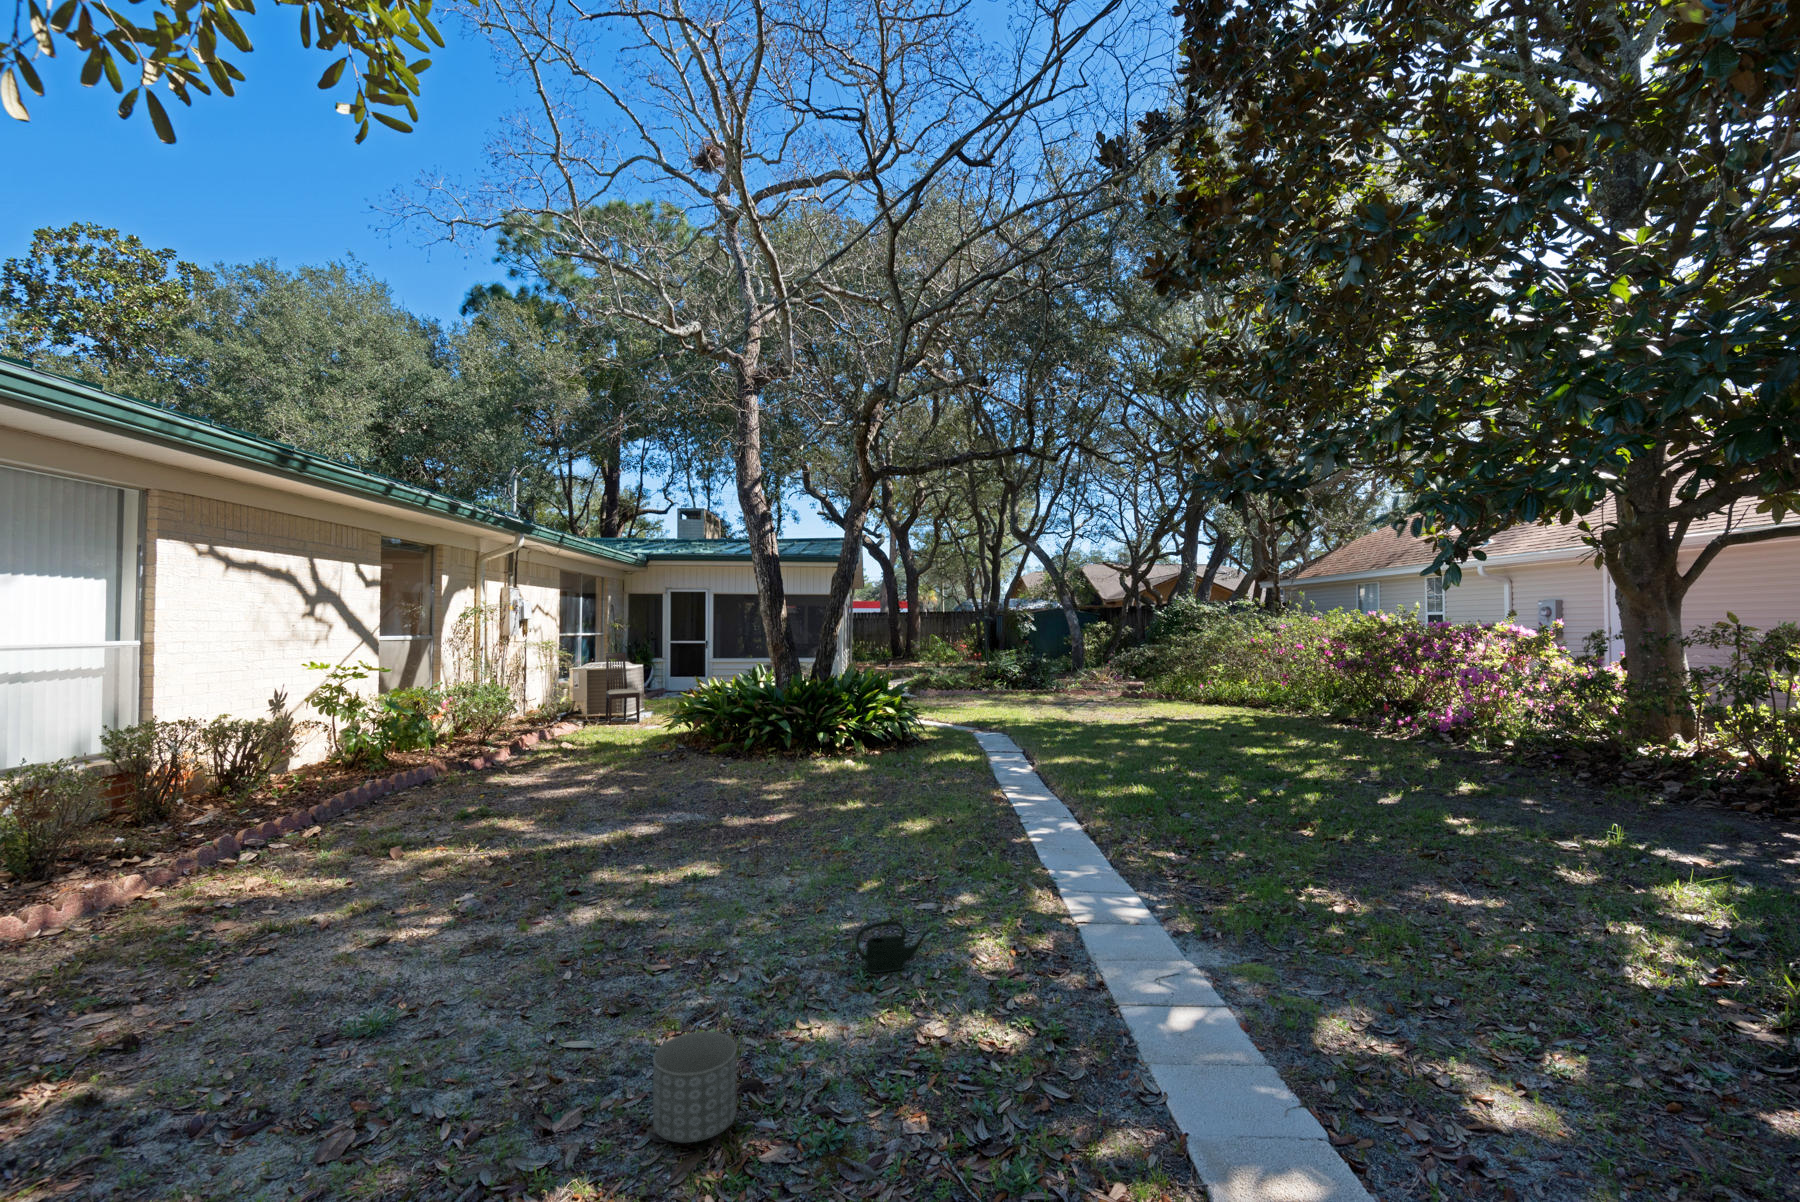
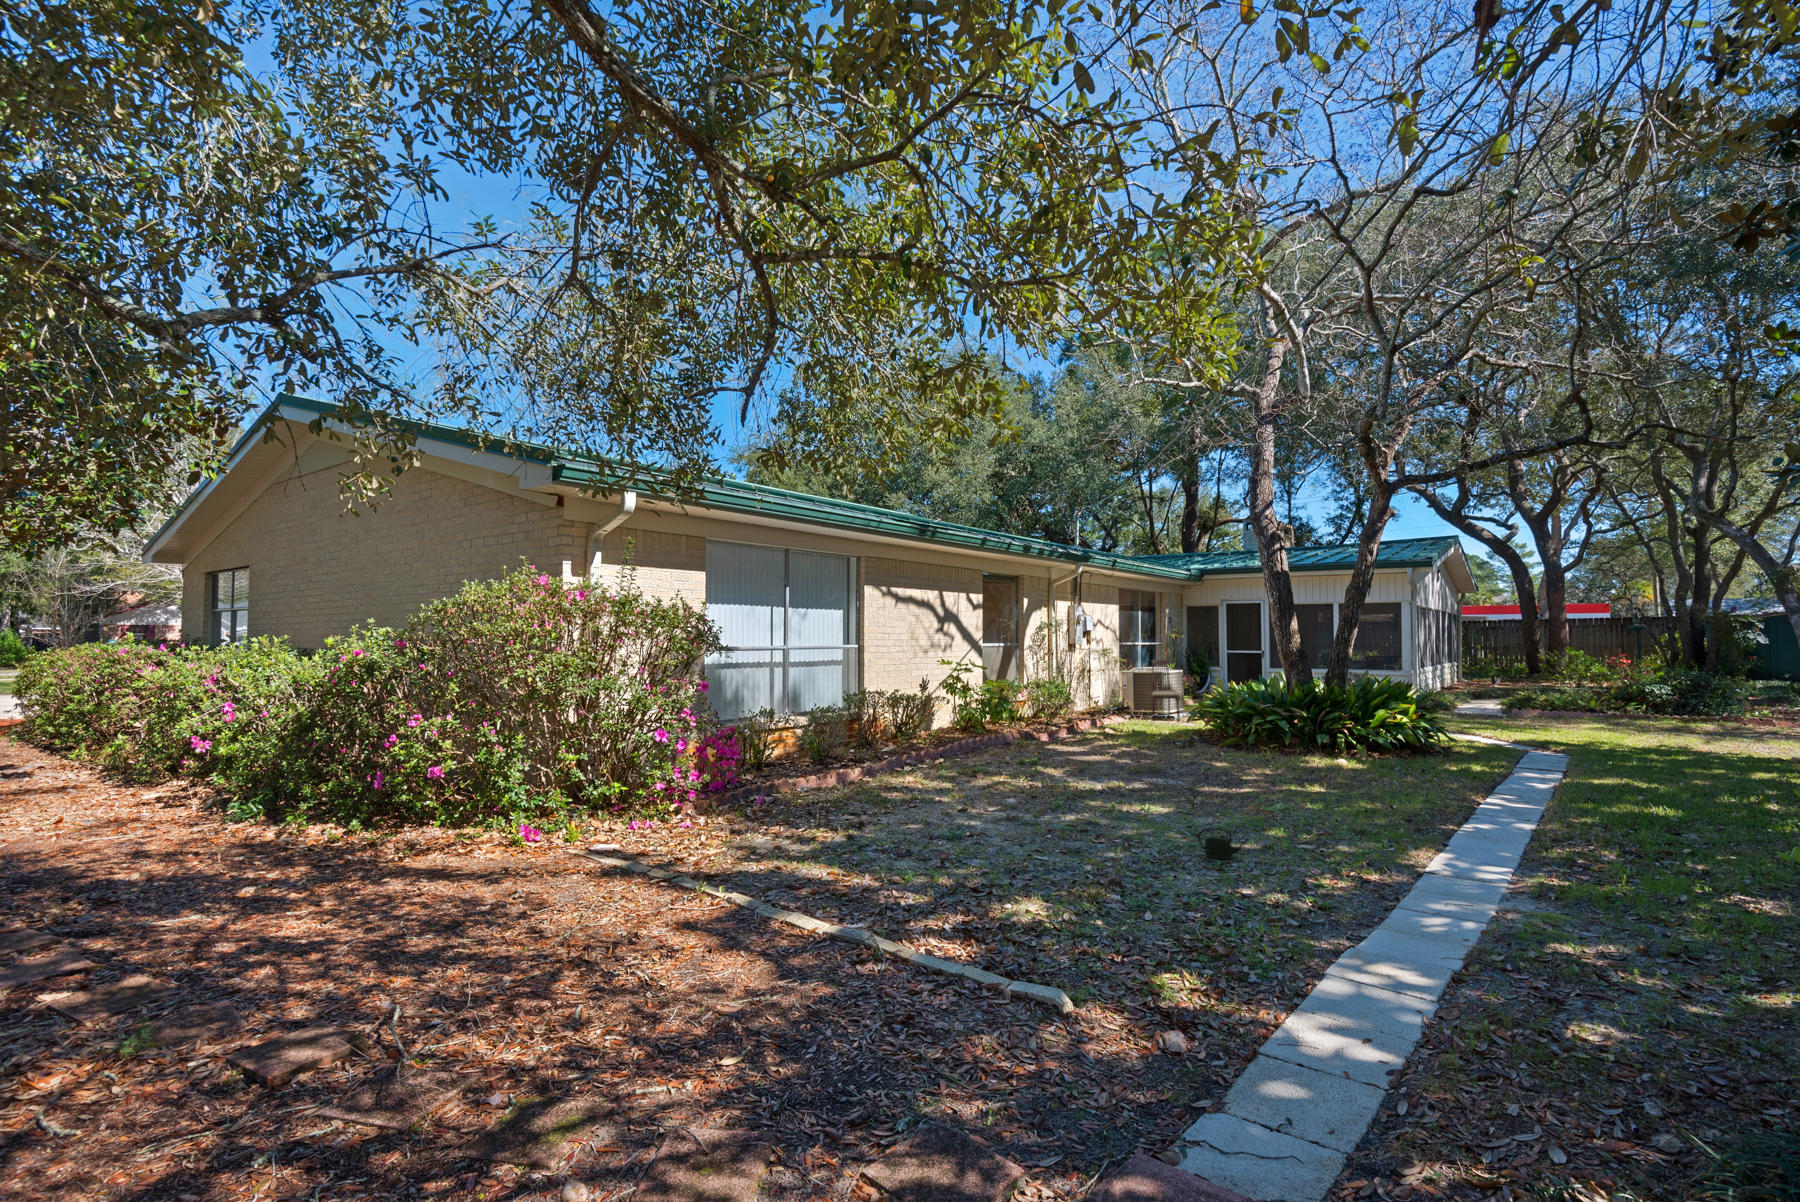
planter: present [653,1032,737,1143] -> none [1047,838,1086,882]

